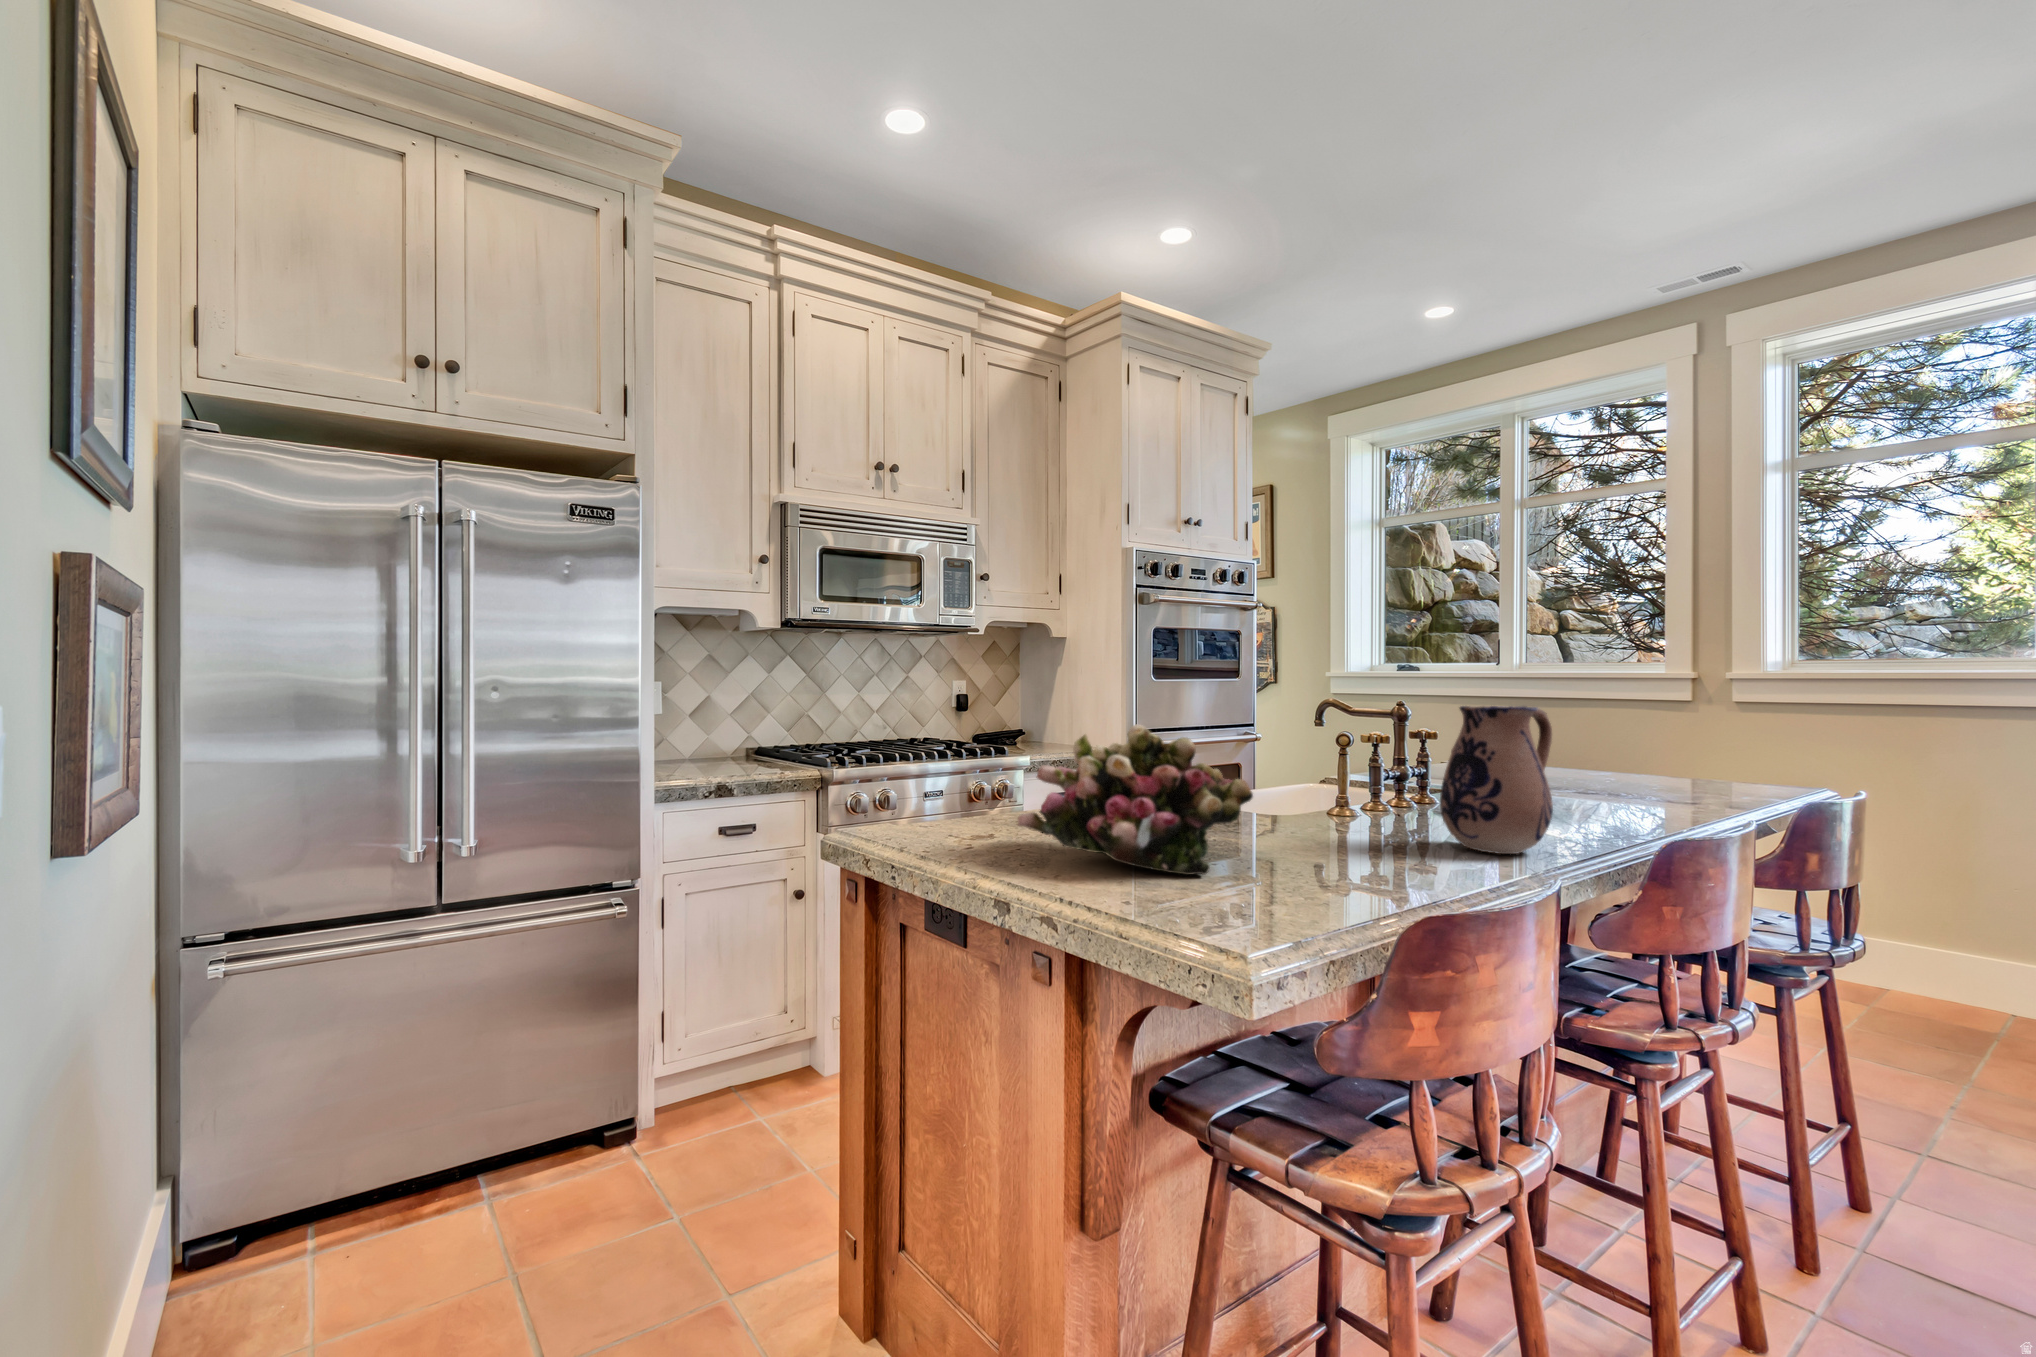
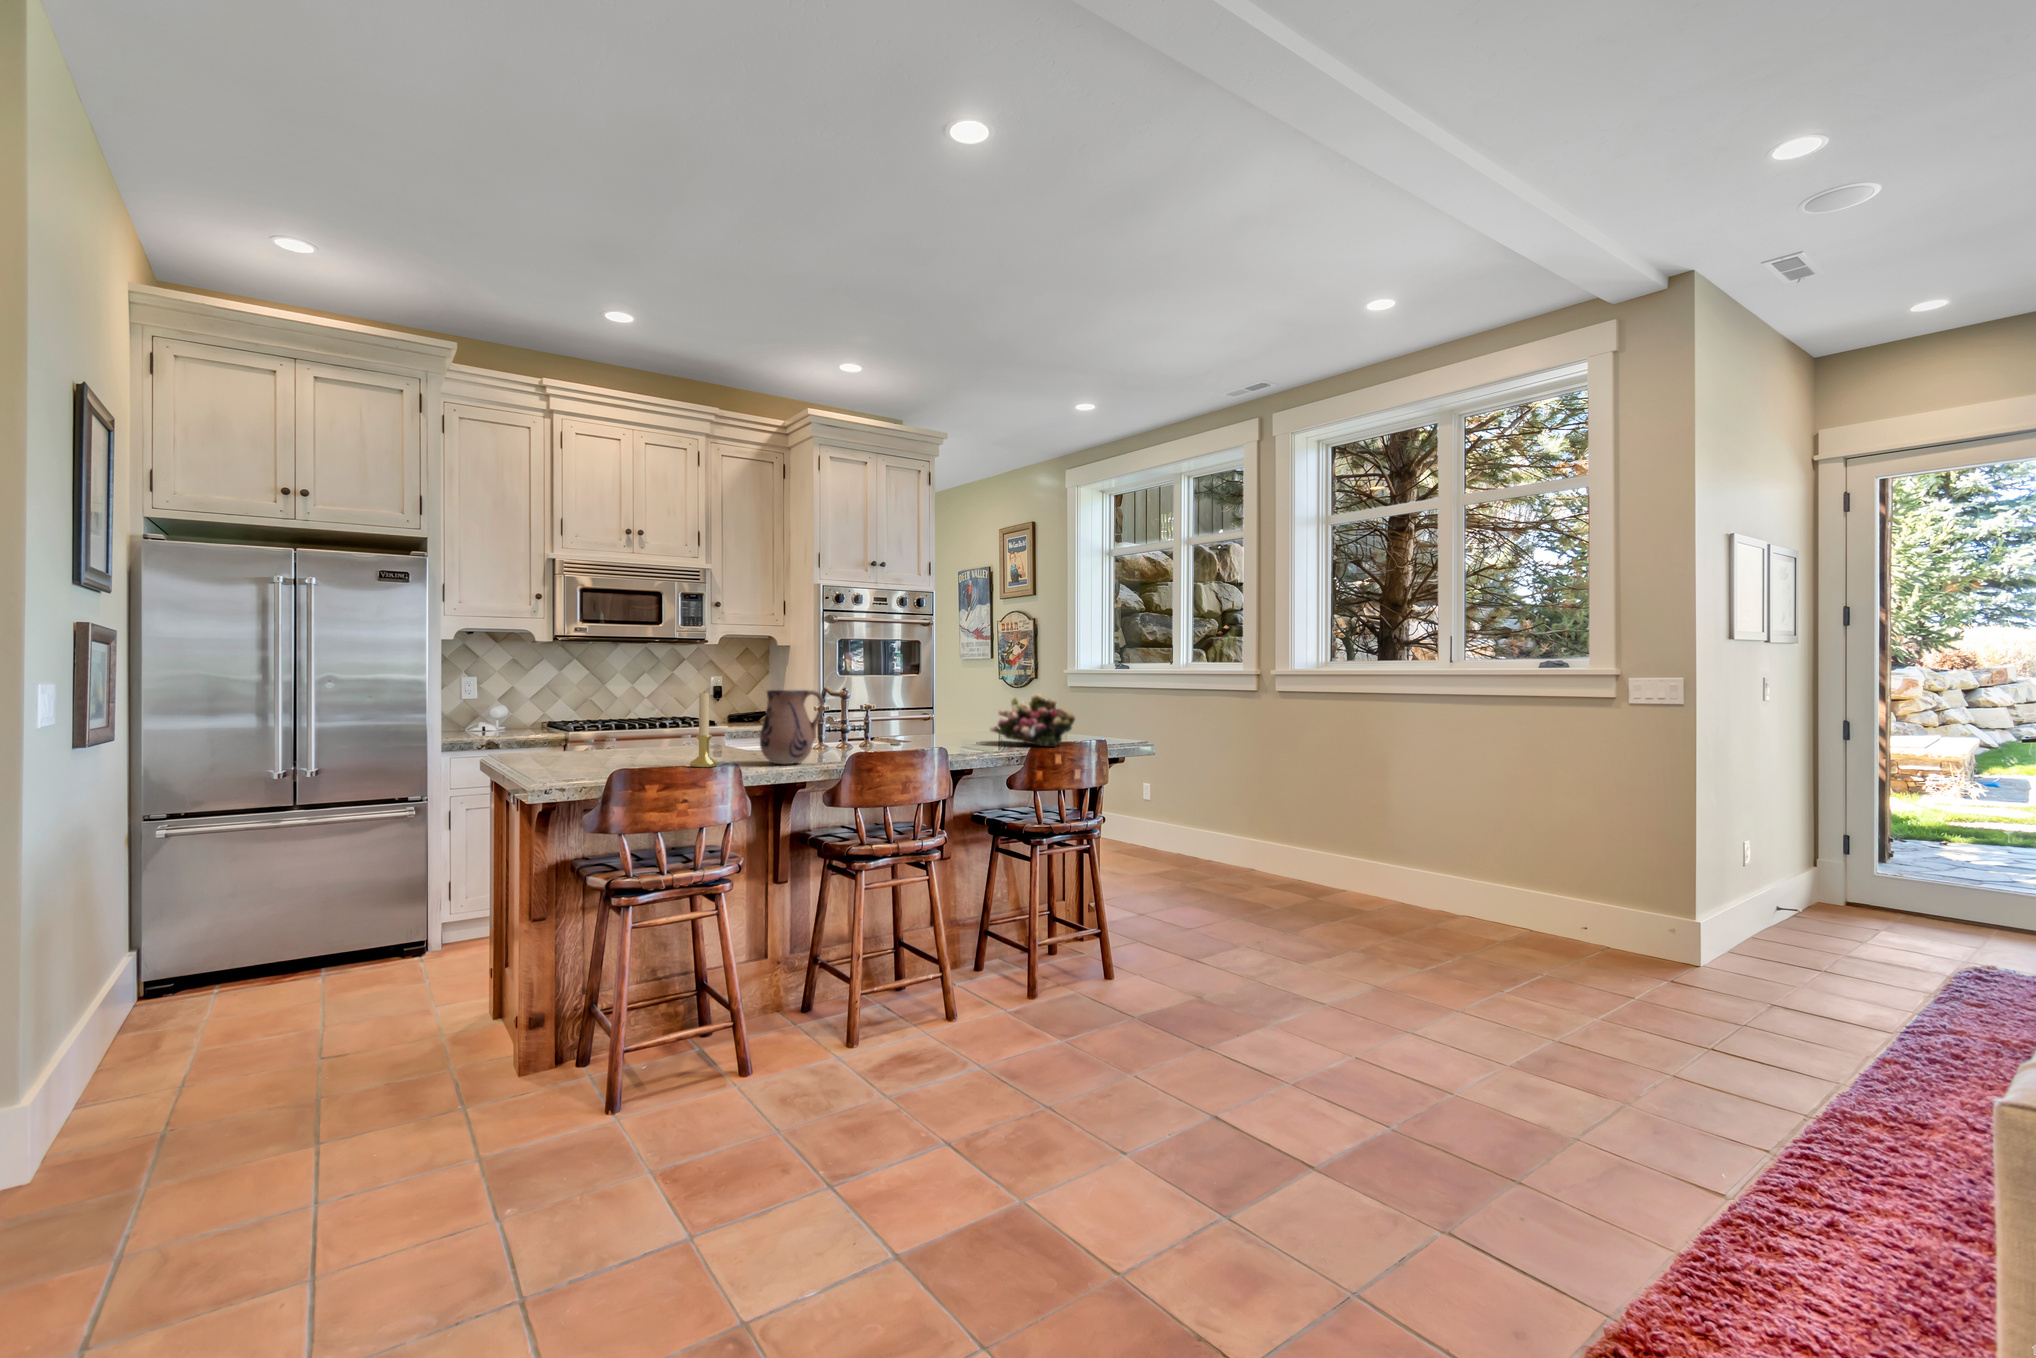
candle holder: none [1349,707,1406,866] -> present [690,693,718,767]
flower arrangement: present [1018,725,1253,875] -> present [990,694,1075,747]

